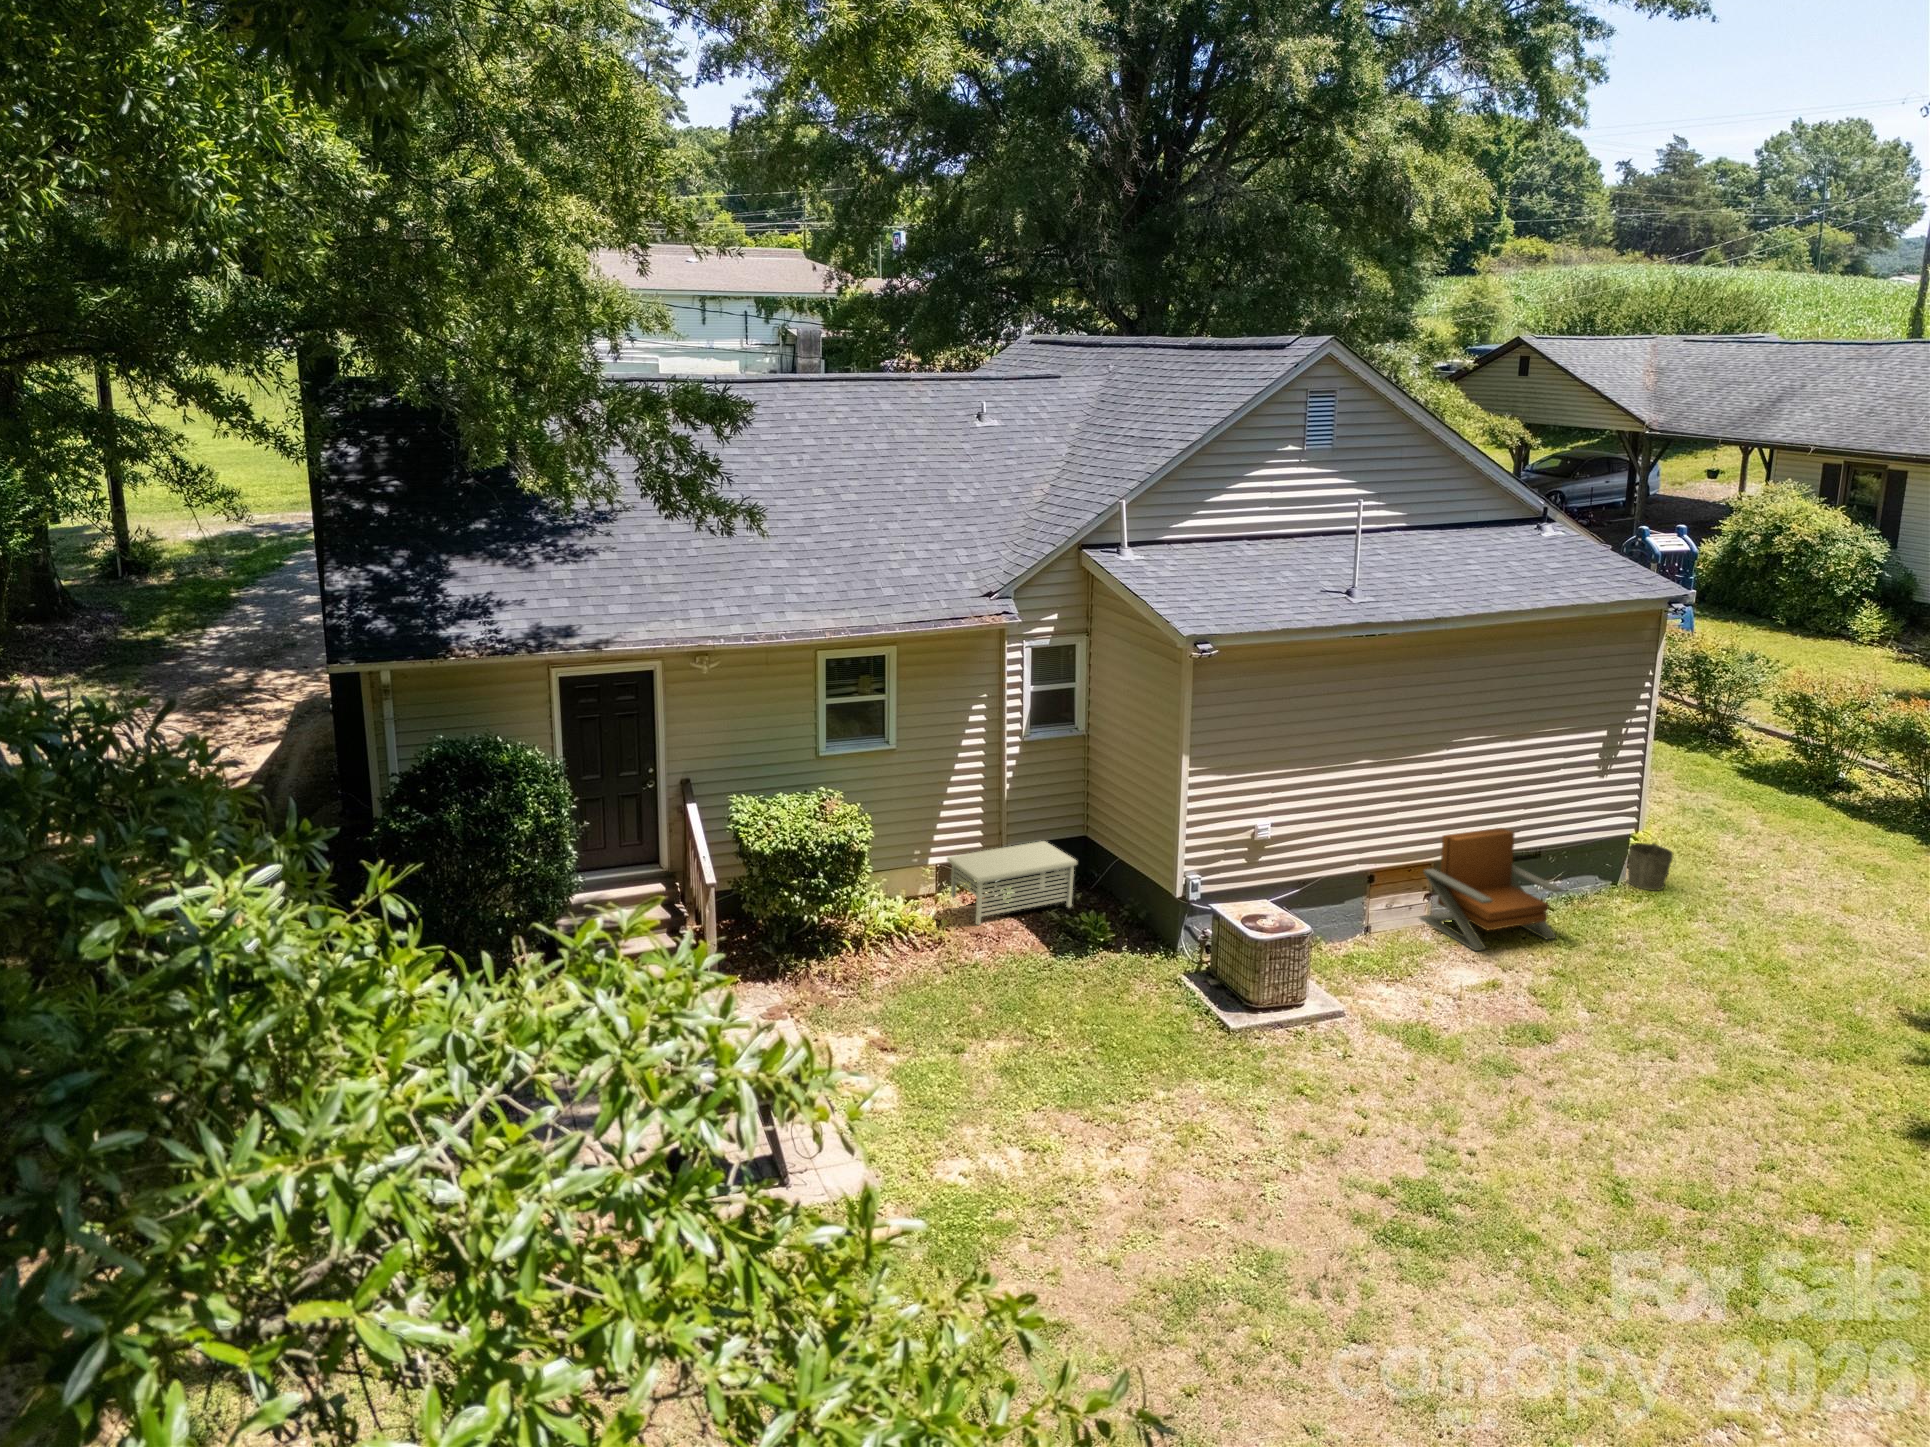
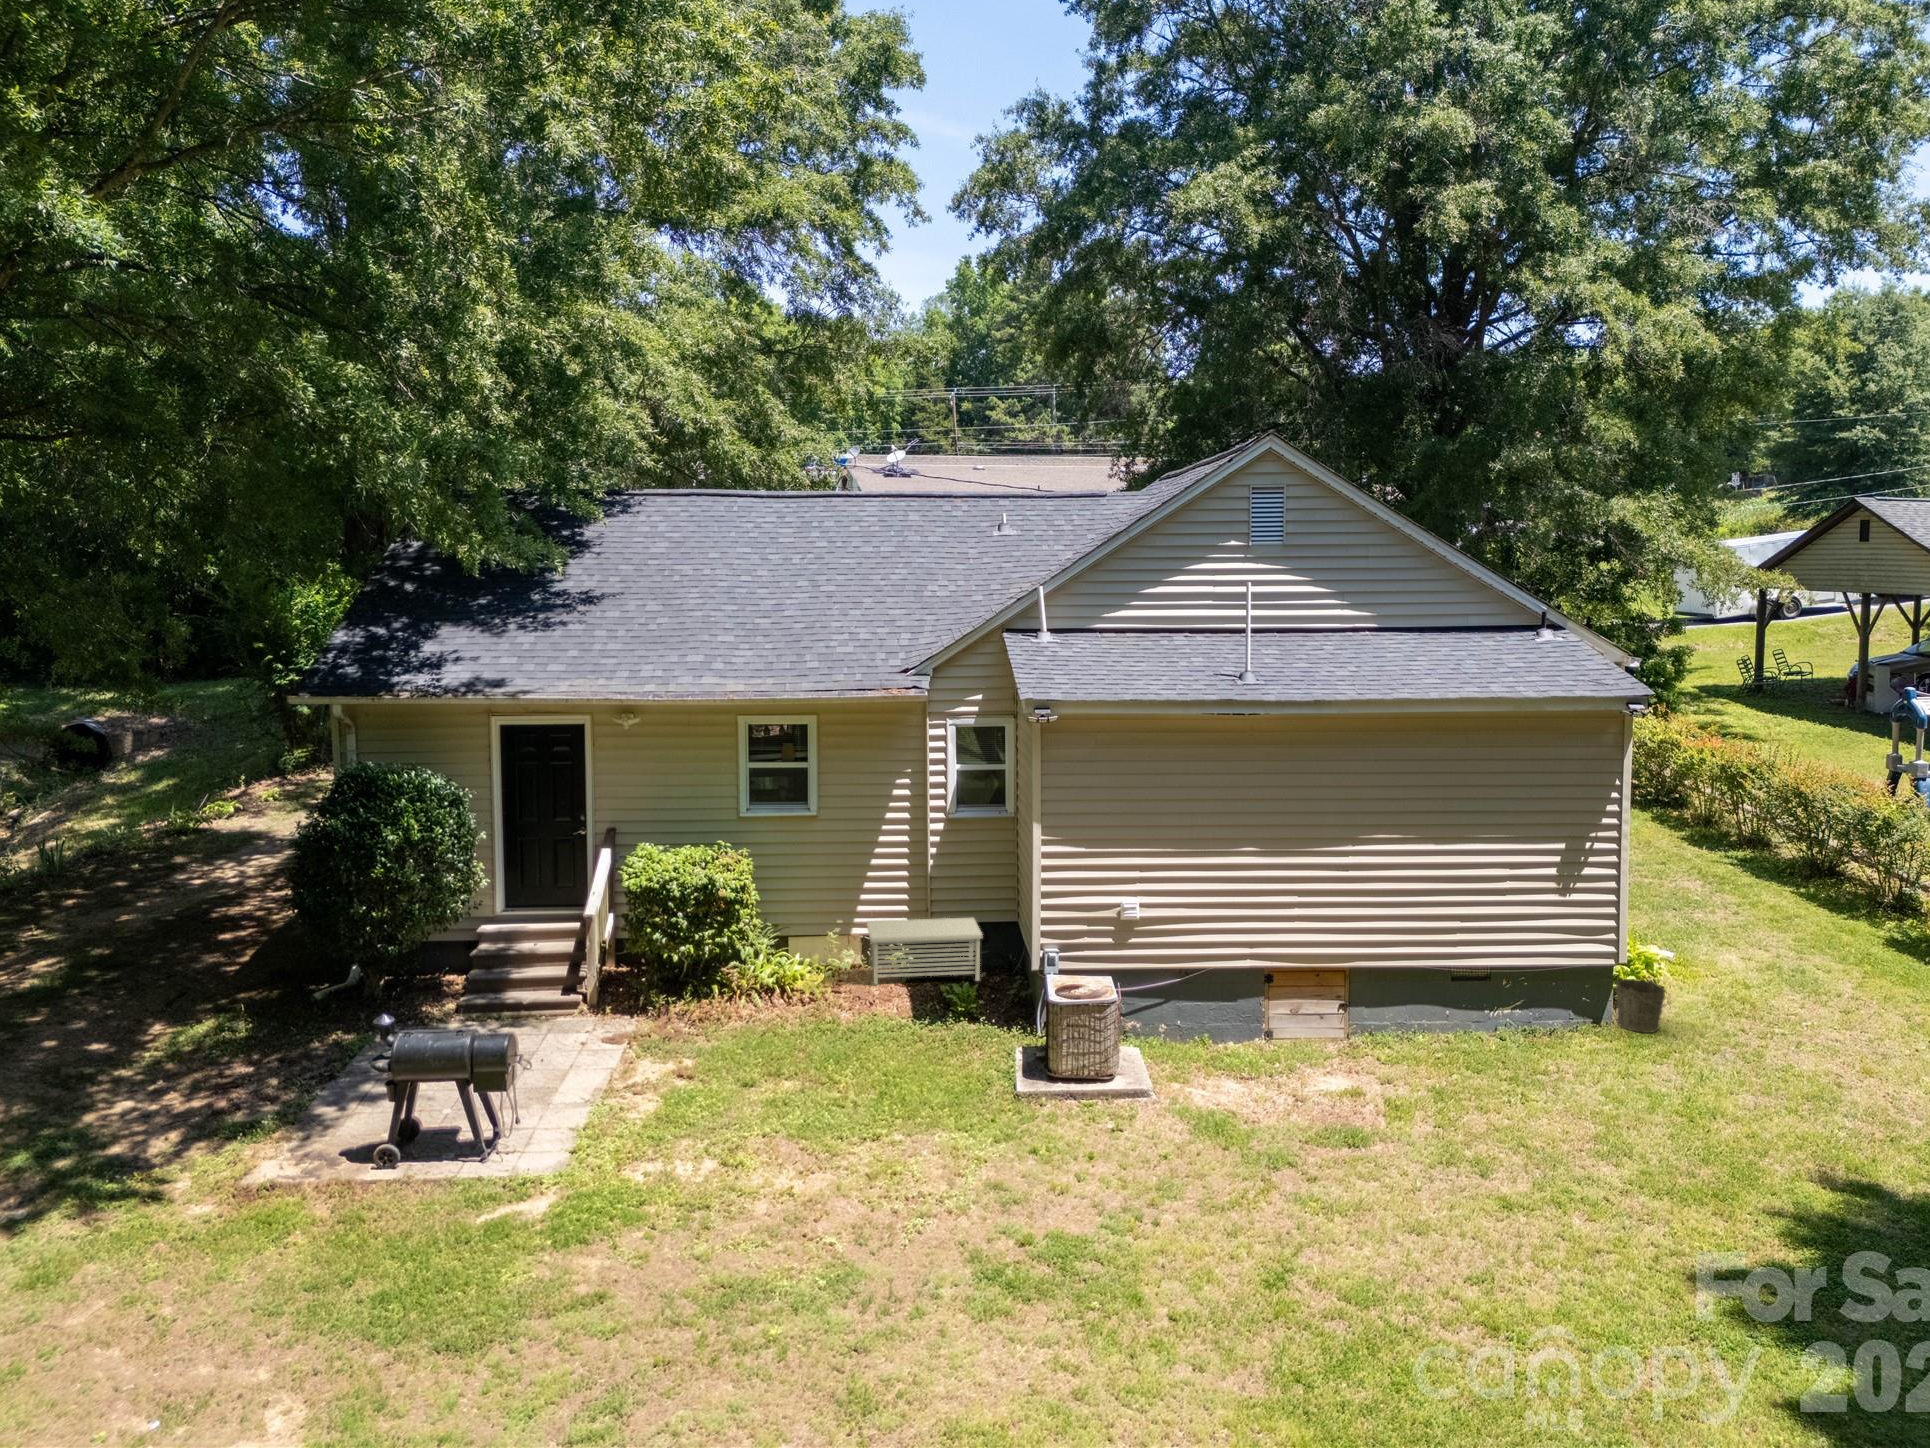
lounge chair: present [1420,828,1563,951] -> none [1328,938,1468,1061]

